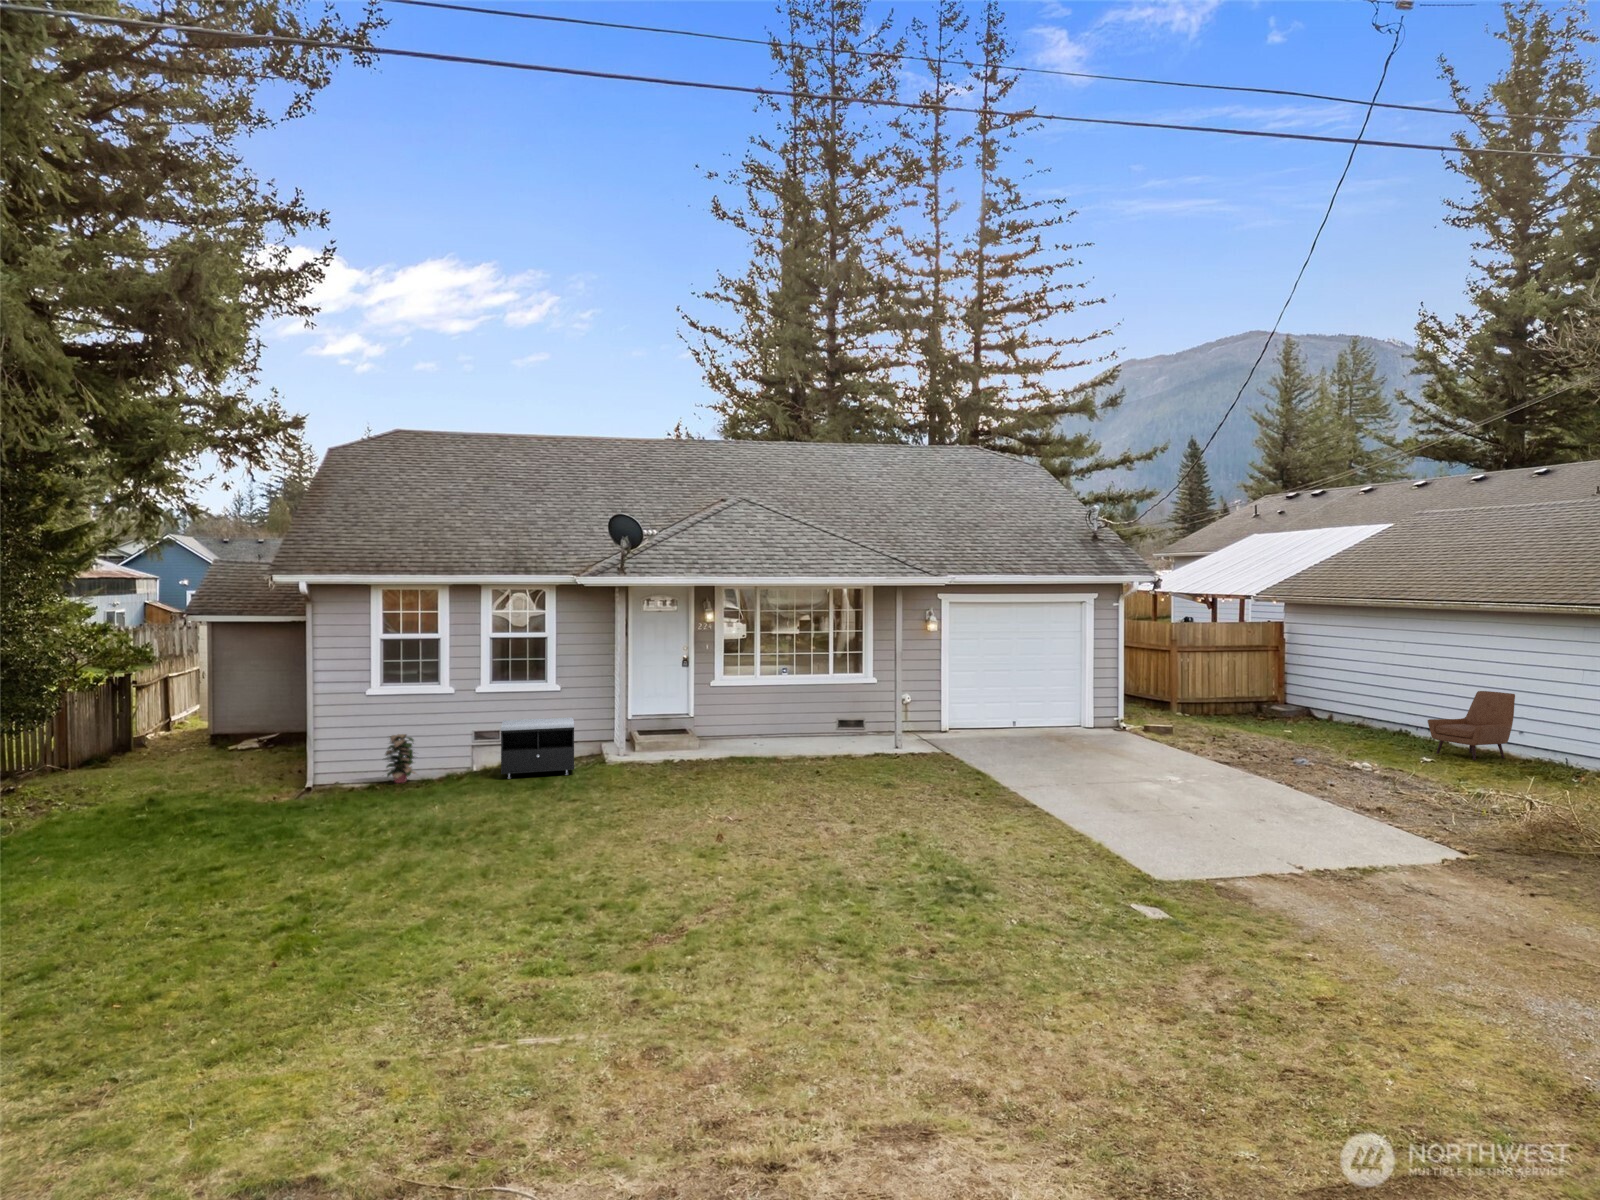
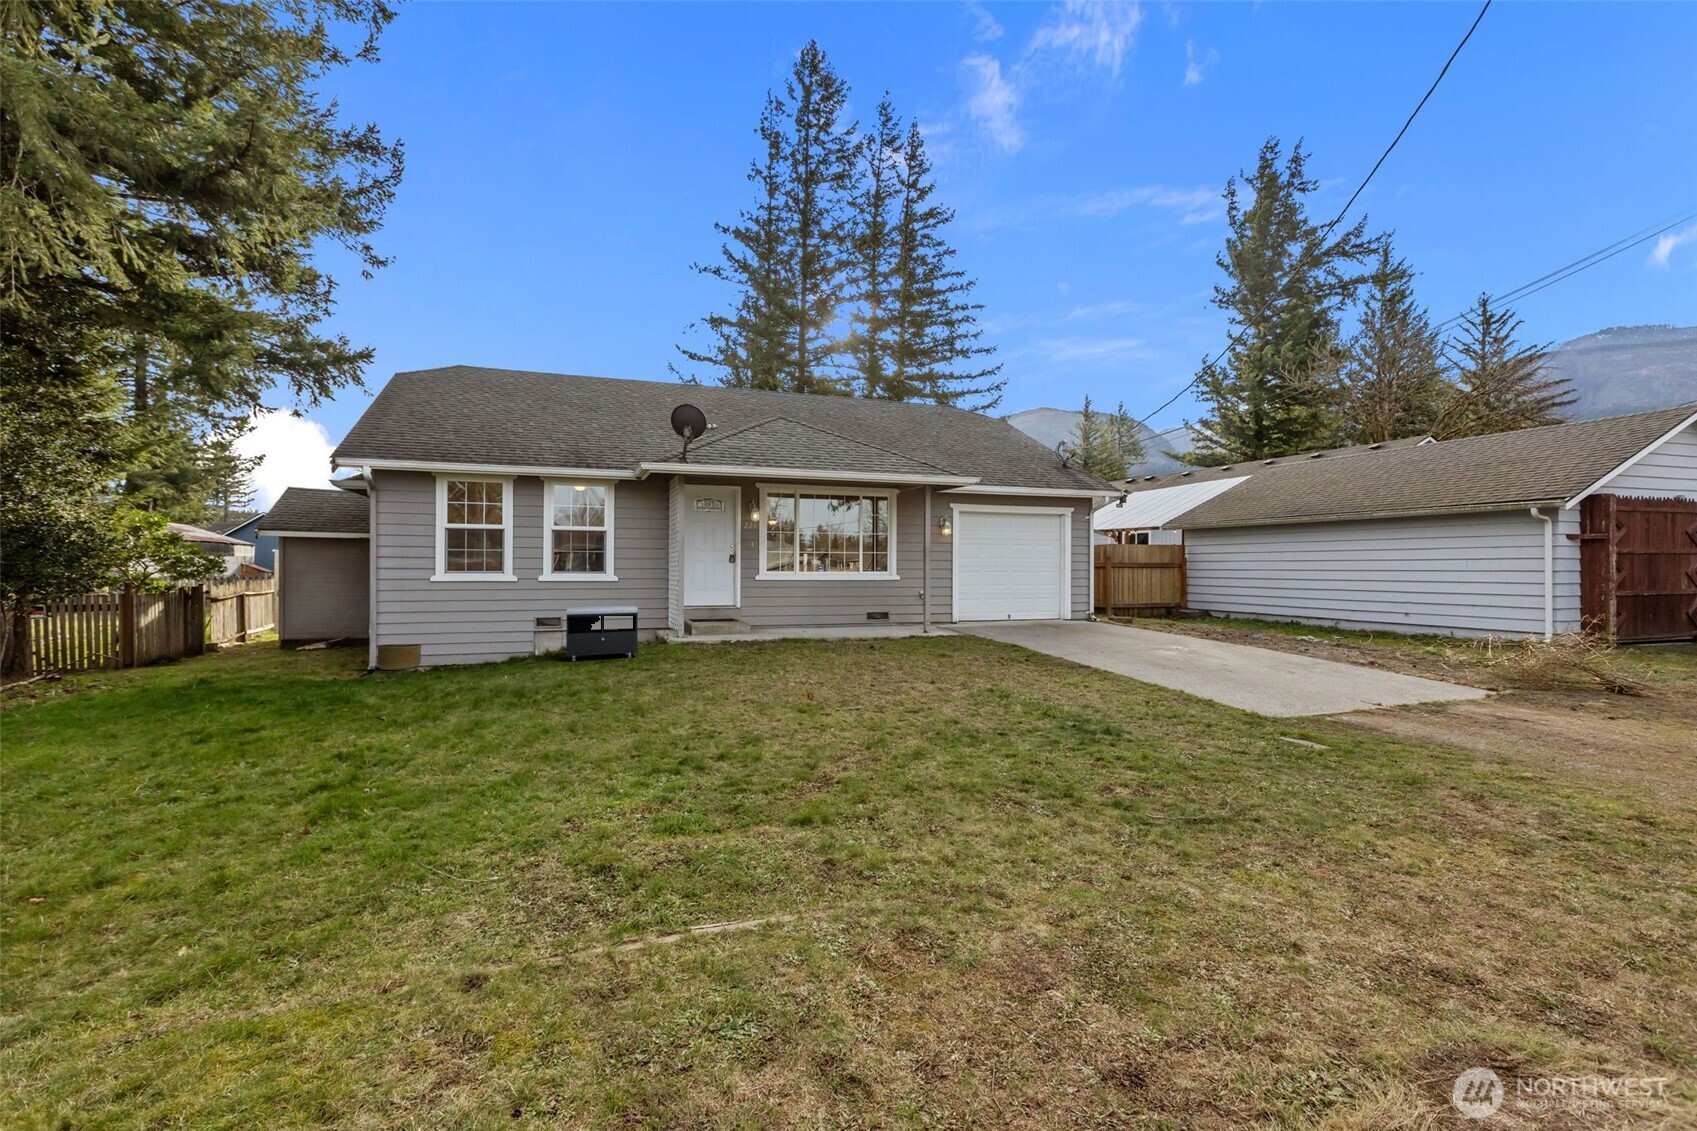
chair: present [1428,691,1515,760] -> none [1326,586,1392,638]
decorative plant: present [385,734,416,783] -> none [442,618,482,666]
basket: none [321,760,362,788] -> present [377,644,422,670]

